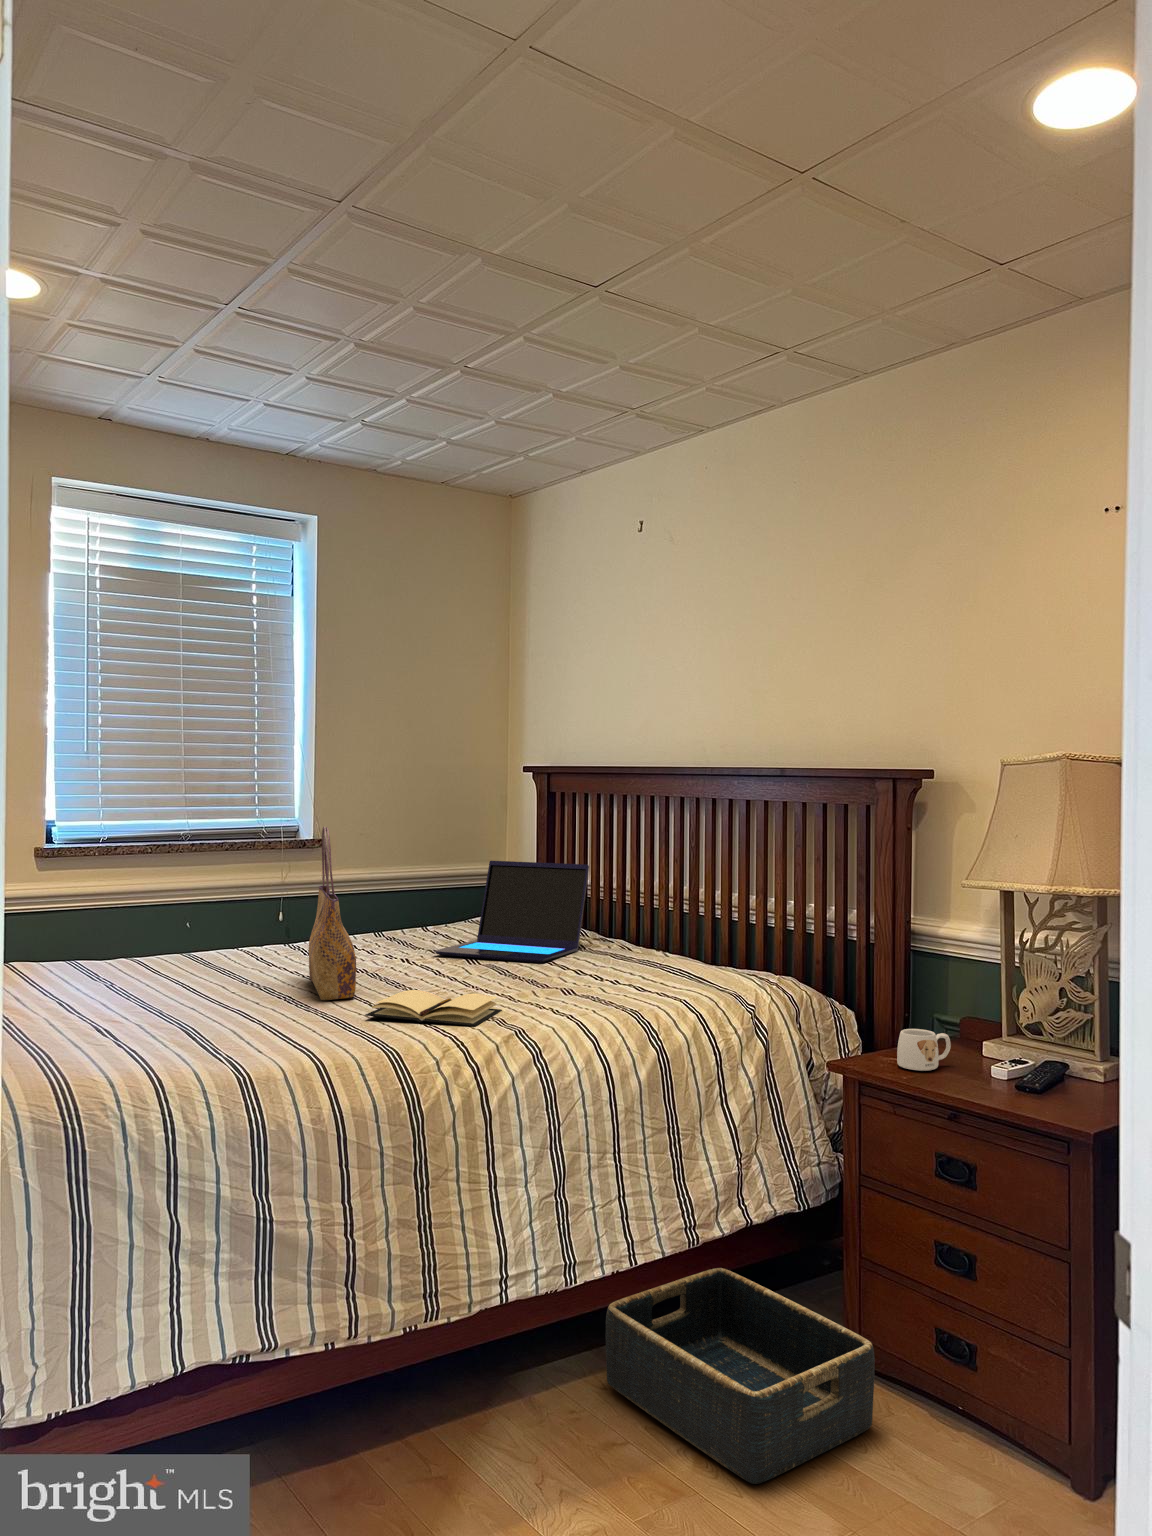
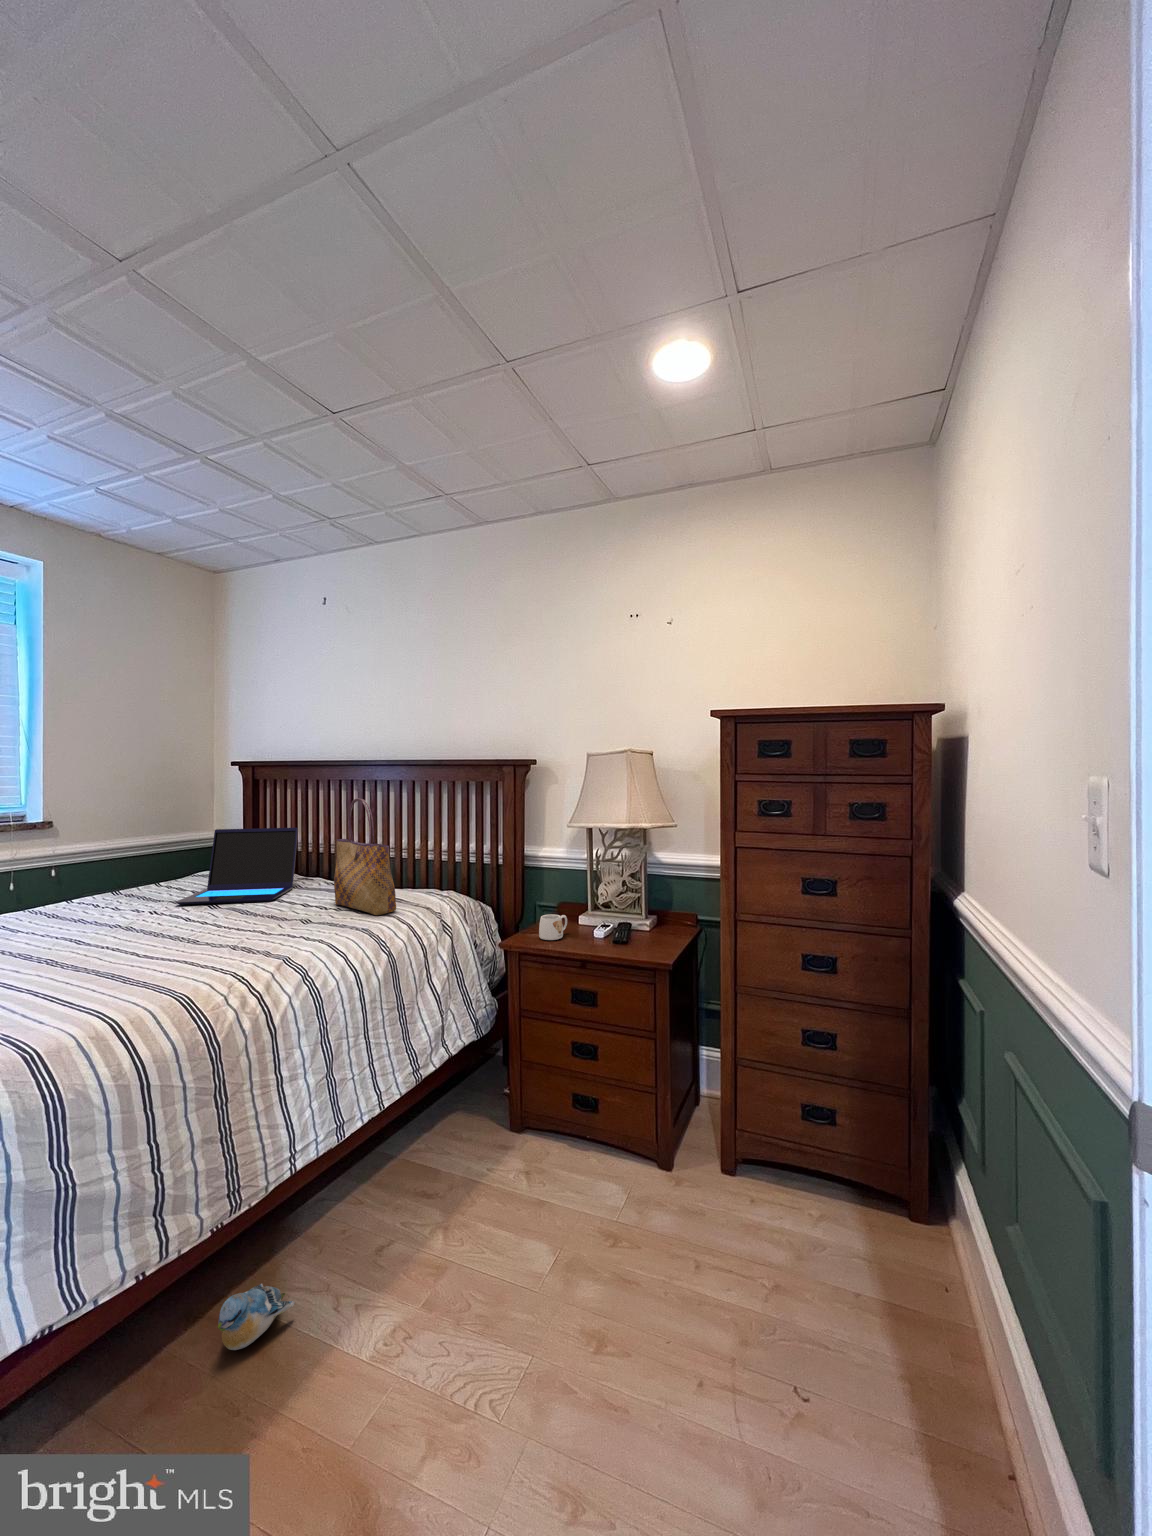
tote bag: present [309,827,356,1000] -> present [334,798,396,915]
book: present [365,990,502,1026] -> none [144,935,266,969]
basket: present [606,1268,875,1484] -> none [363,1091,547,1241]
plush toy: none [401,1413,490,1481] -> present [218,1284,295,1350]

